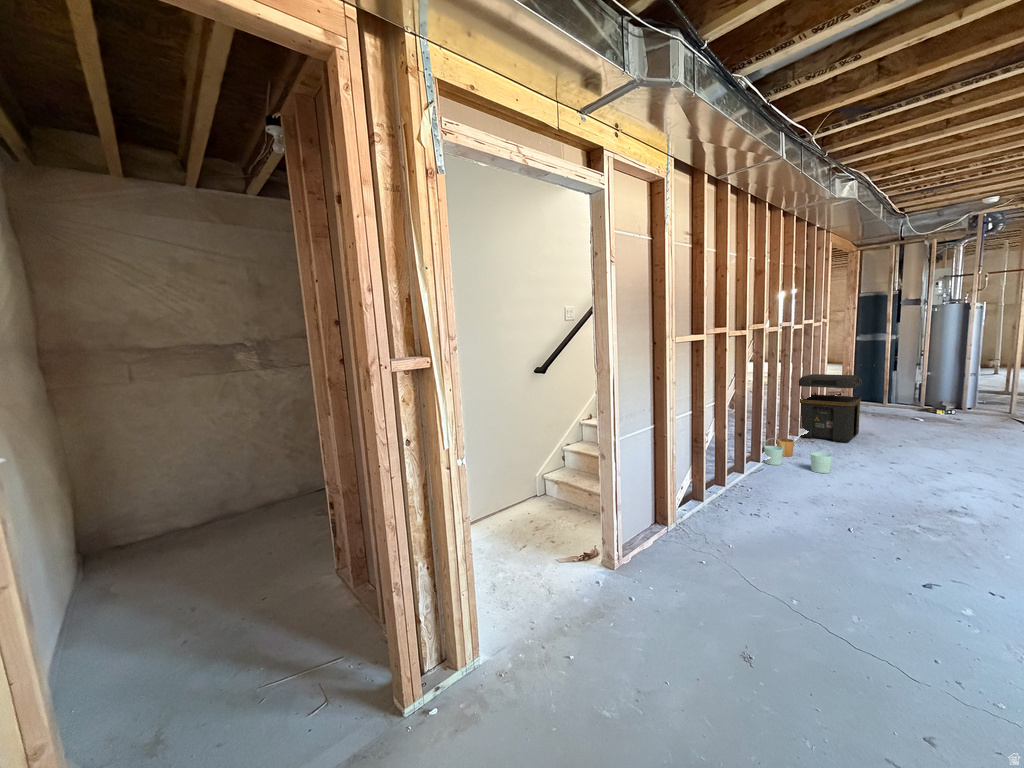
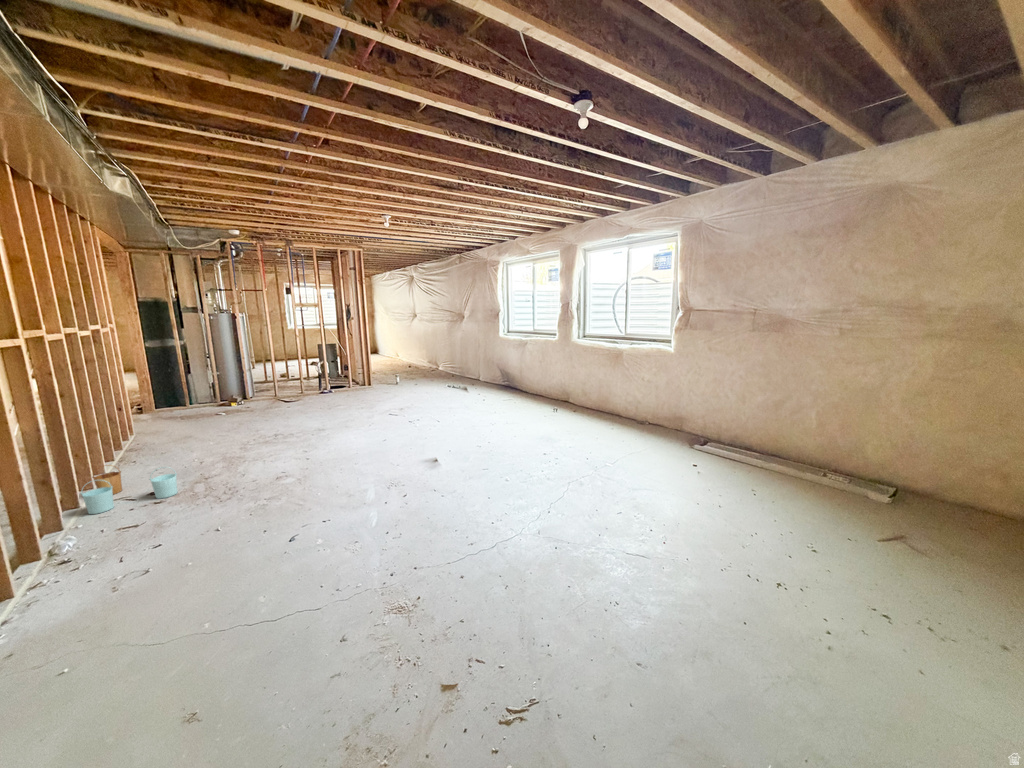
toolbox: present [799,374,862,442] -> none [99,384,182,462]

